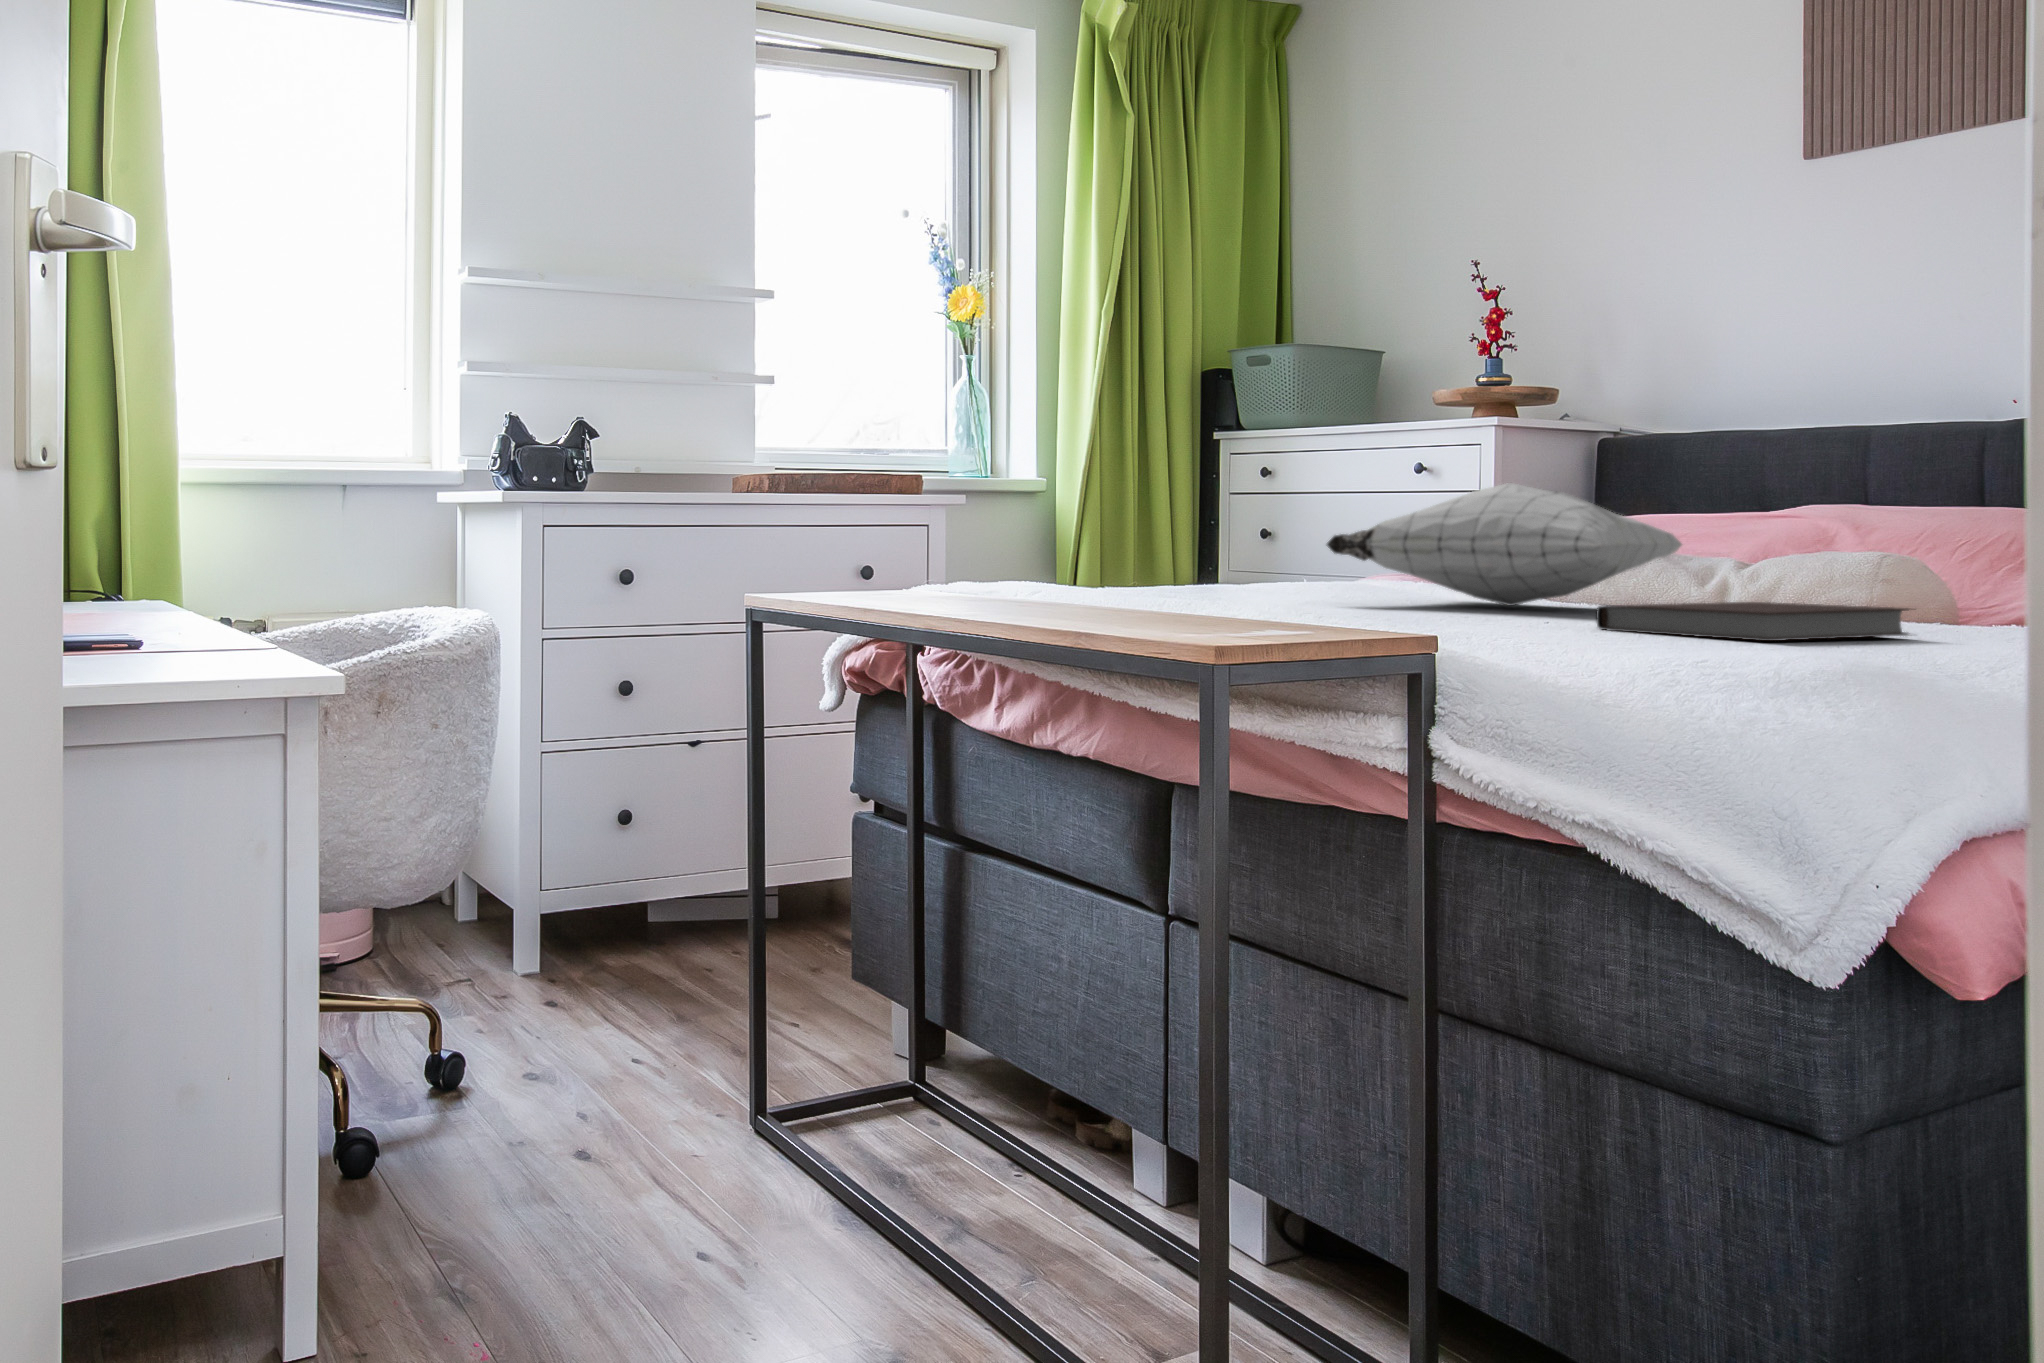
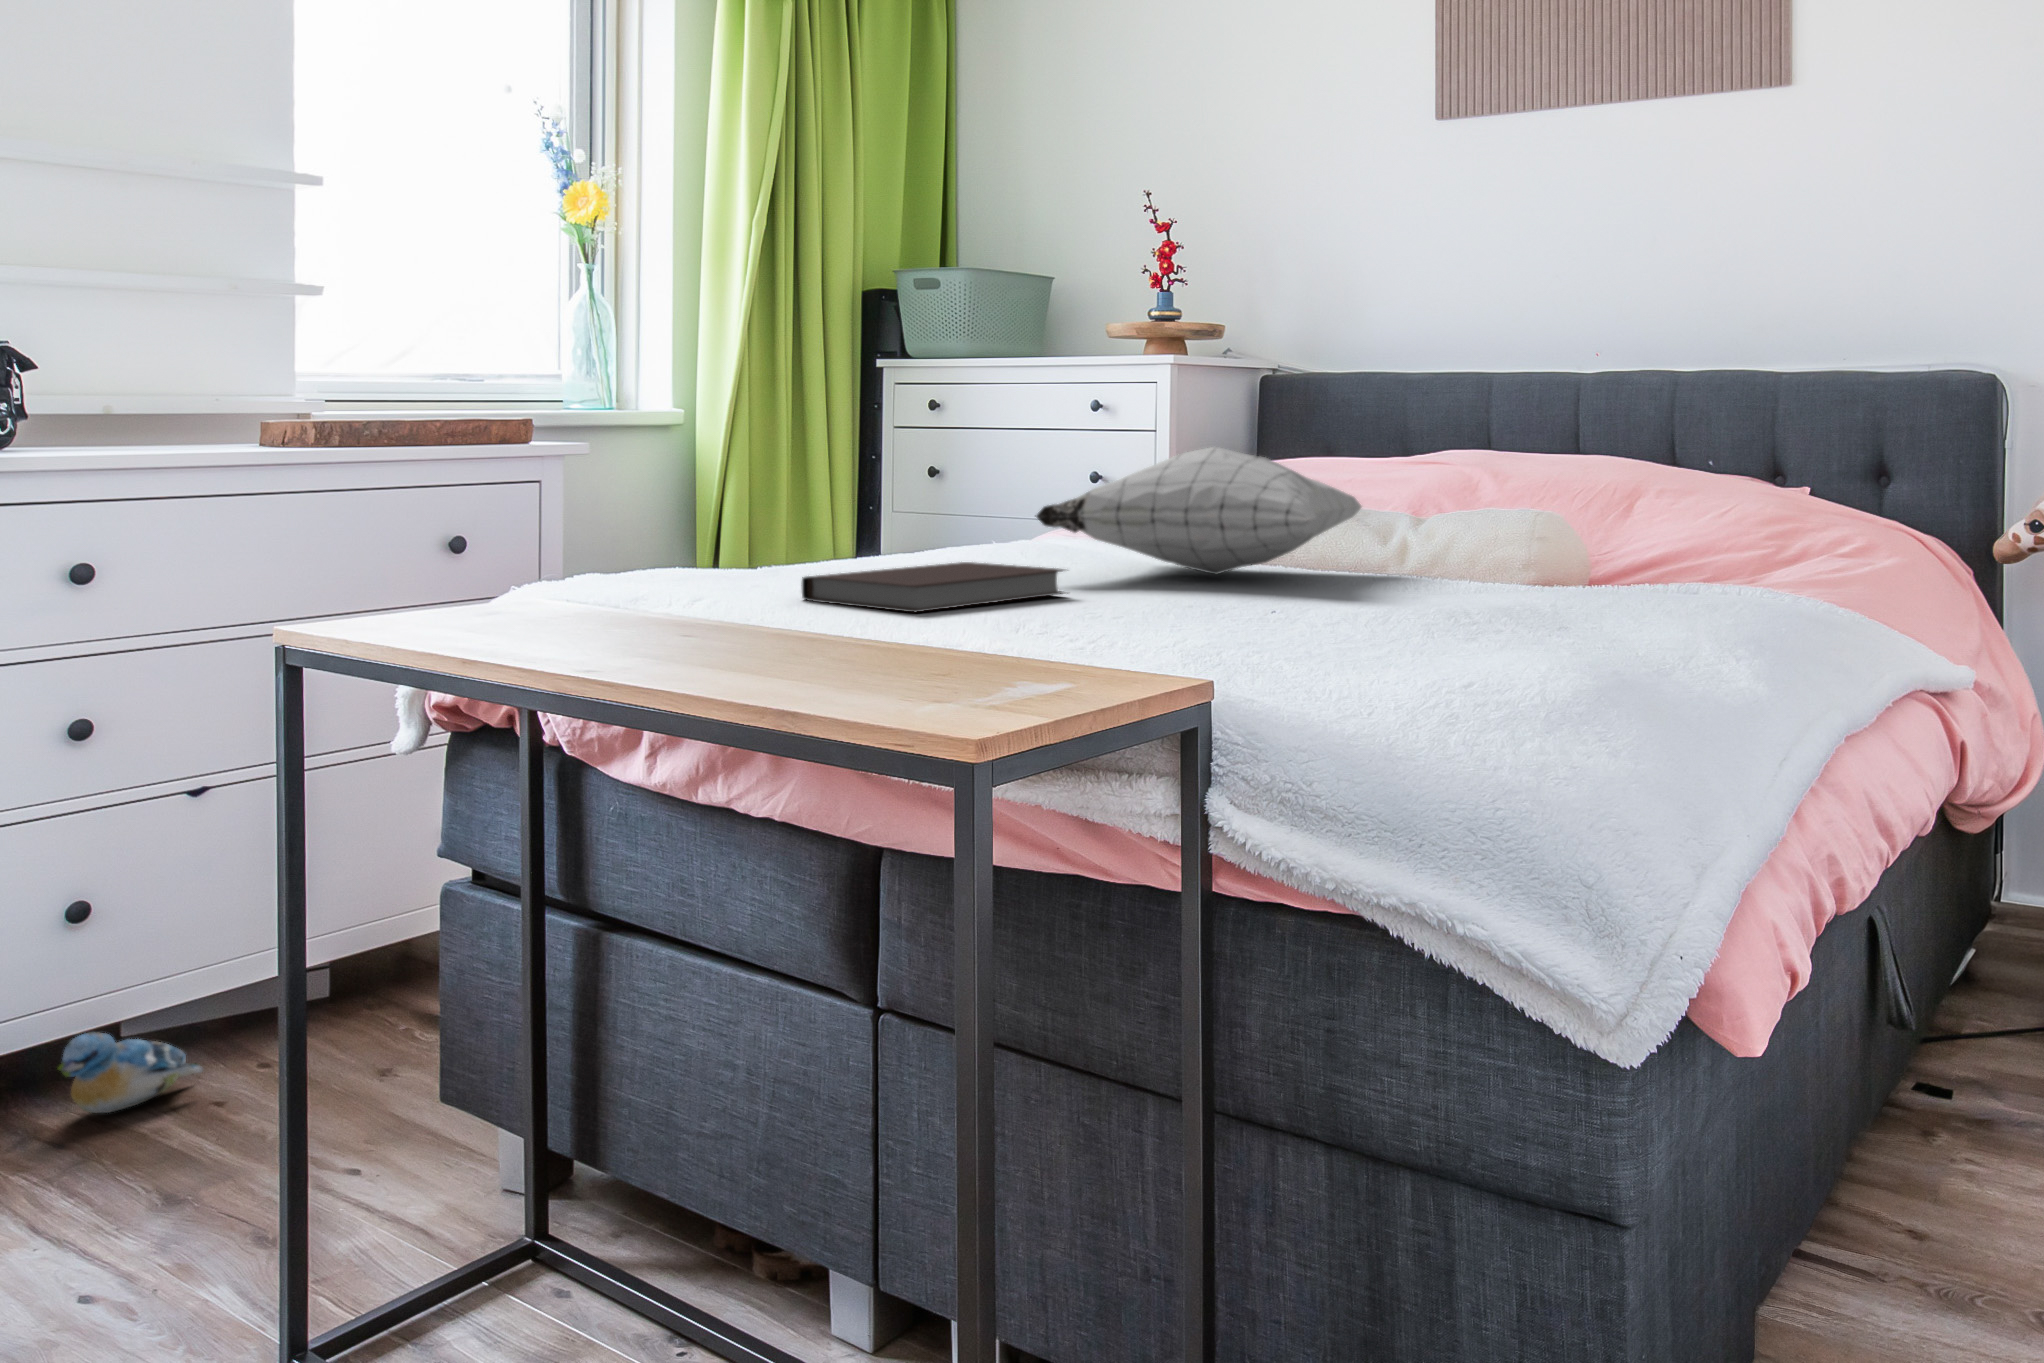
notebook: present [1596,602,1909,641] -> present [801,562,1068,612]
plush toy: none [616,901,697,961] -> present [58,1033,203,1113]

